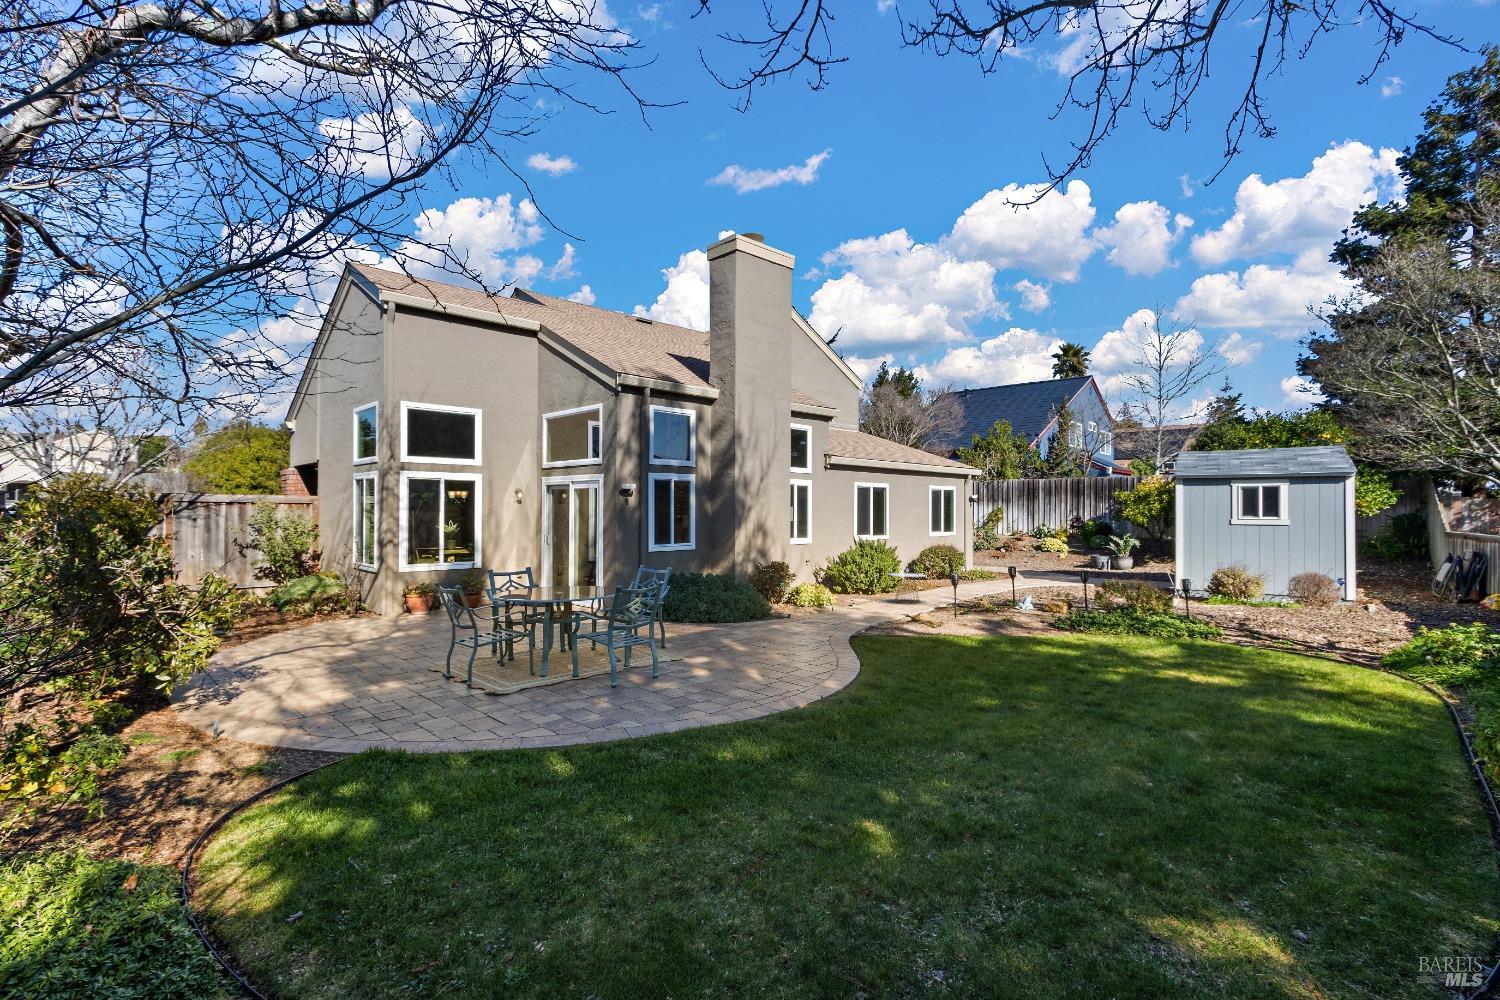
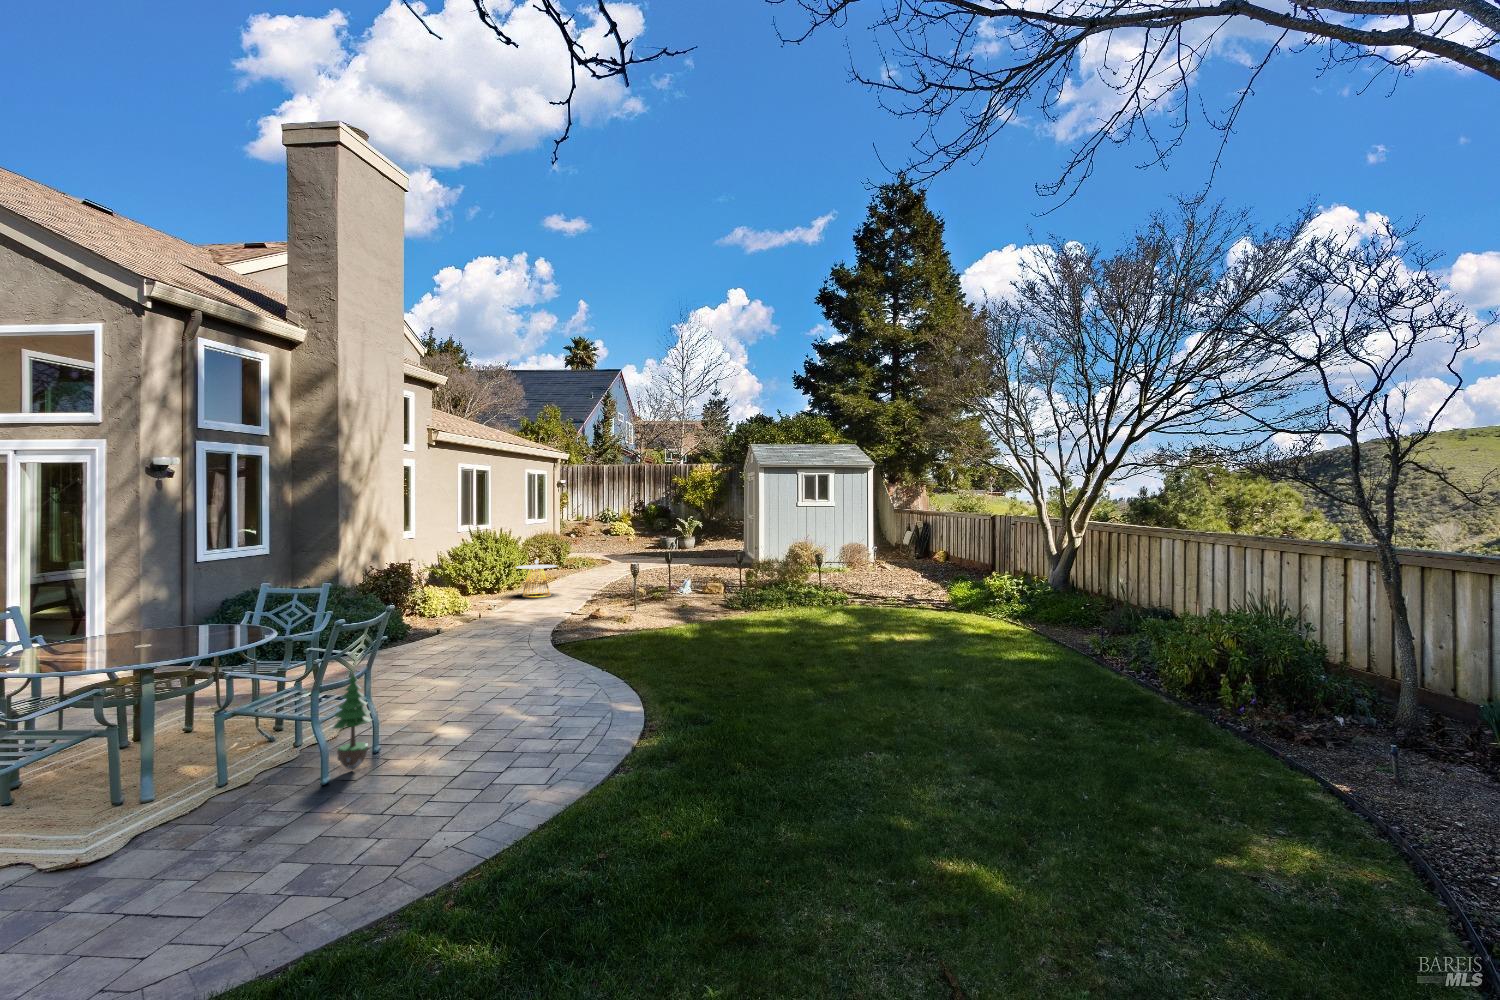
potted tree: none [619,623,641,686] -> present [334,674,372,770]

